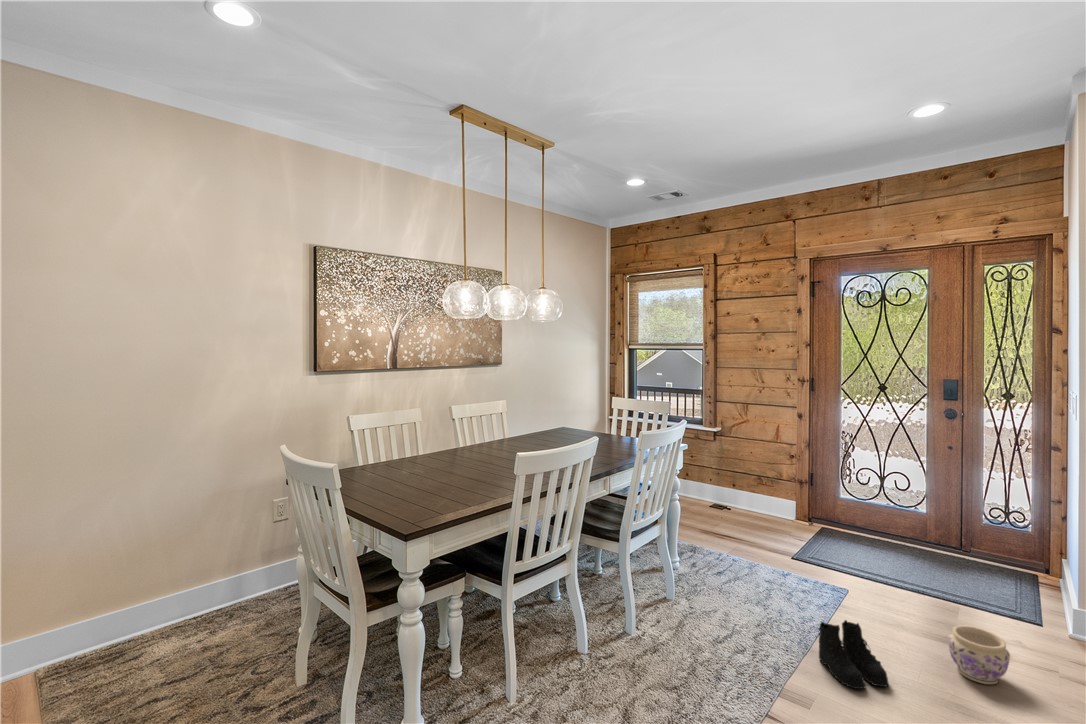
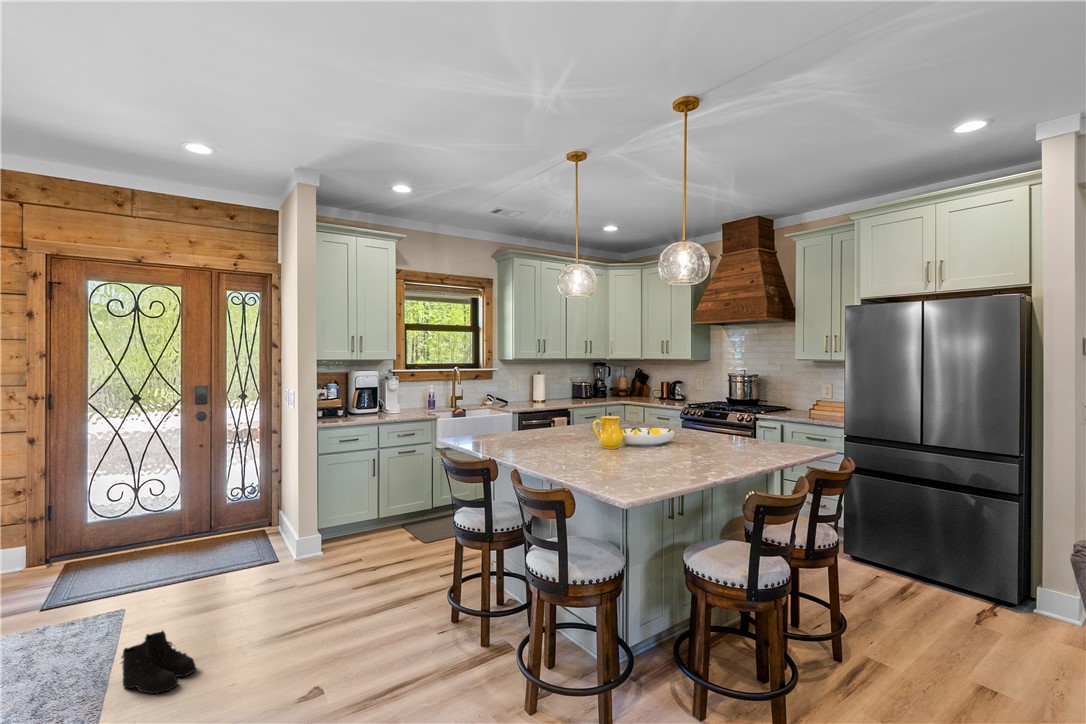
planter: present [948,625,1010,685] -> none [233,584,275,628]

